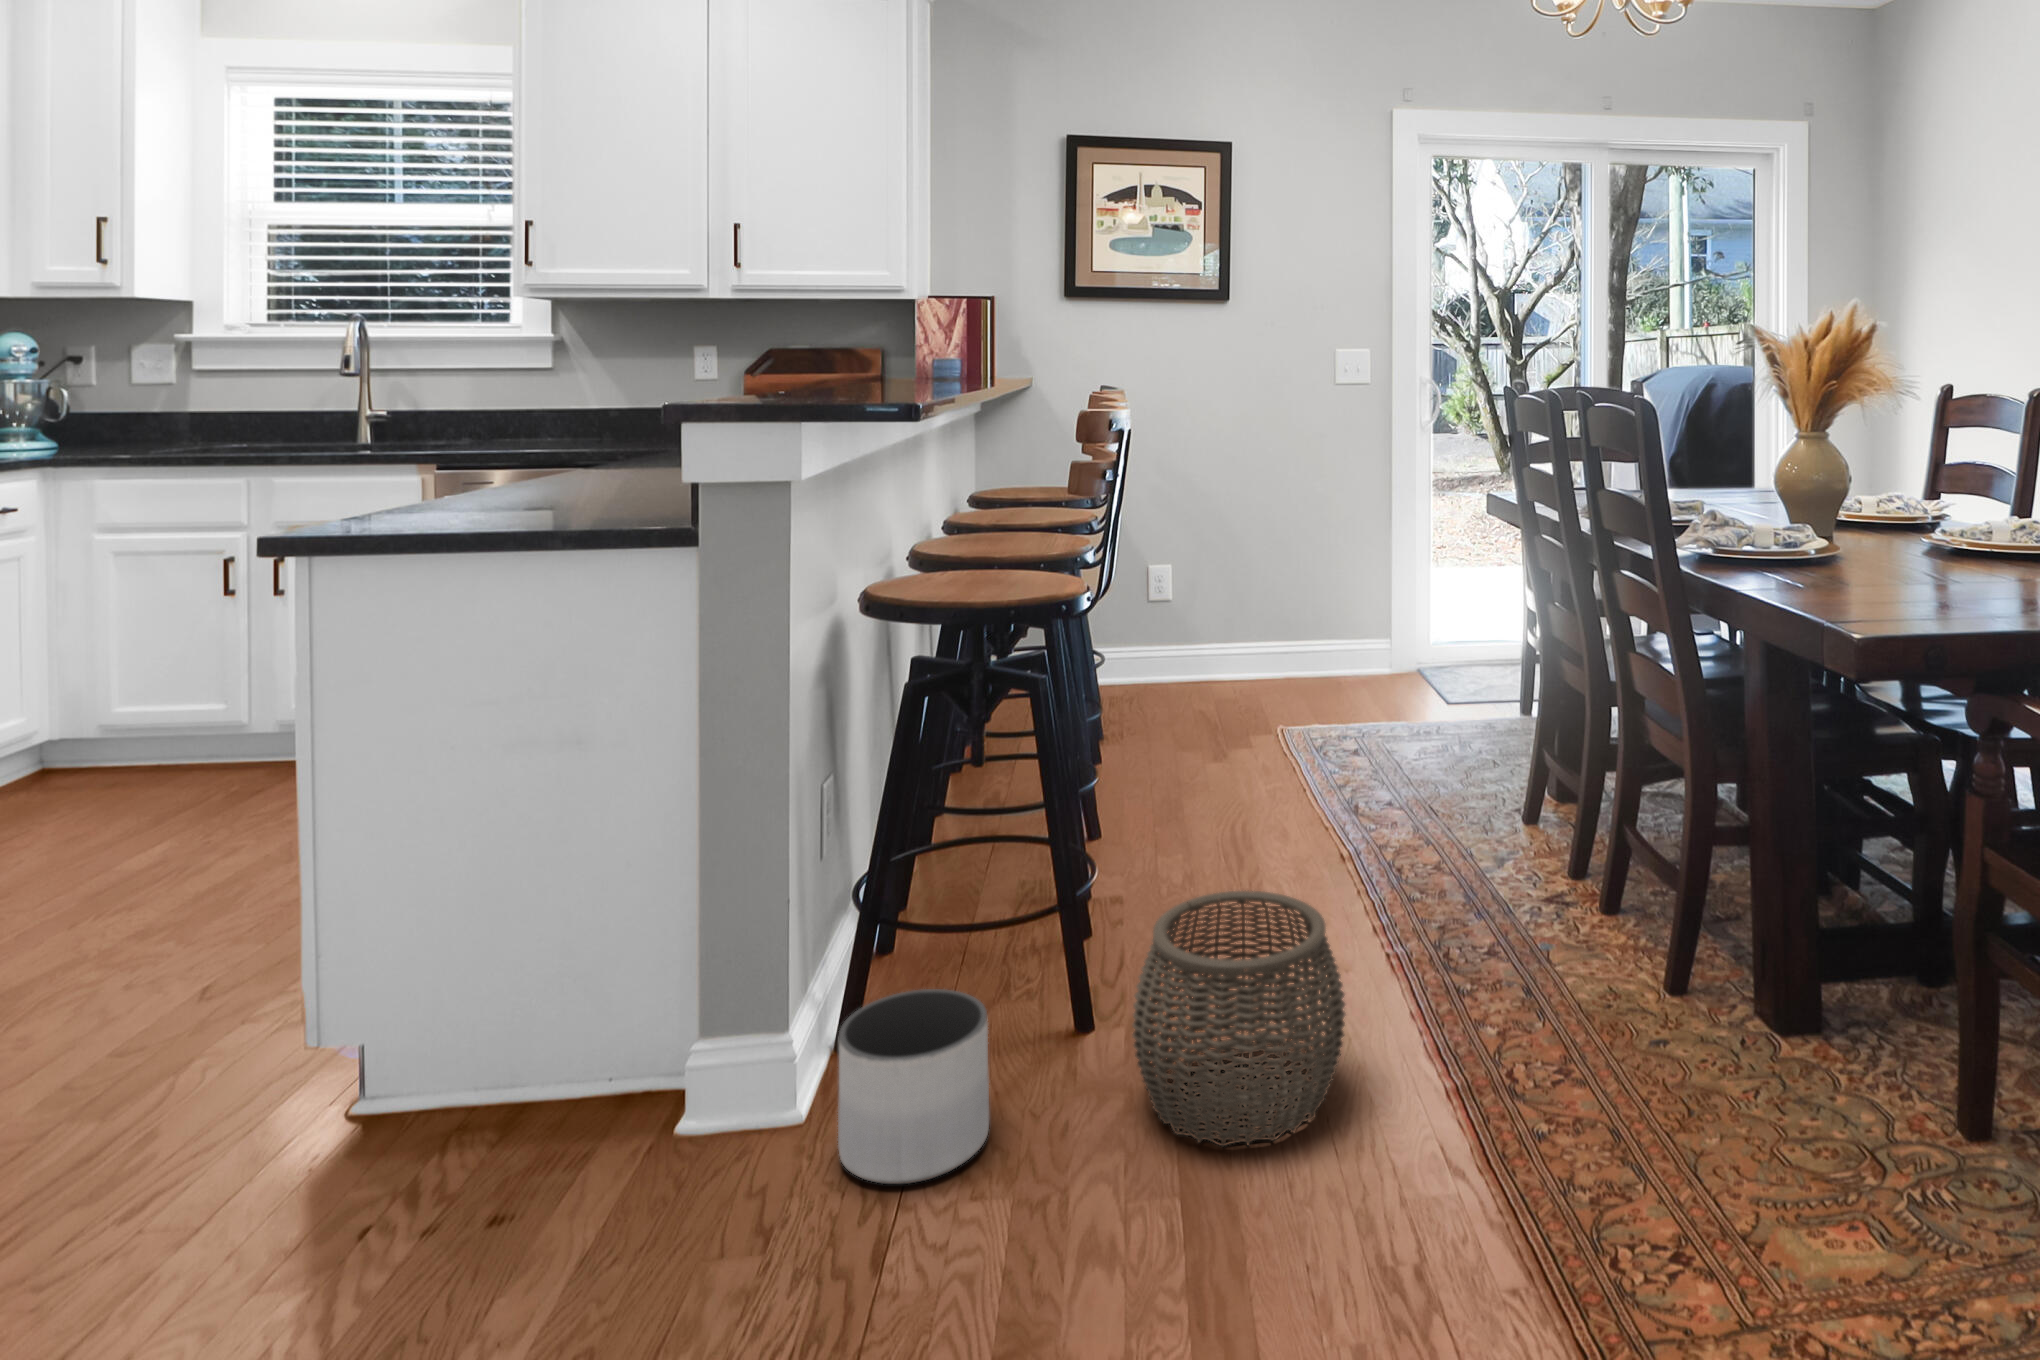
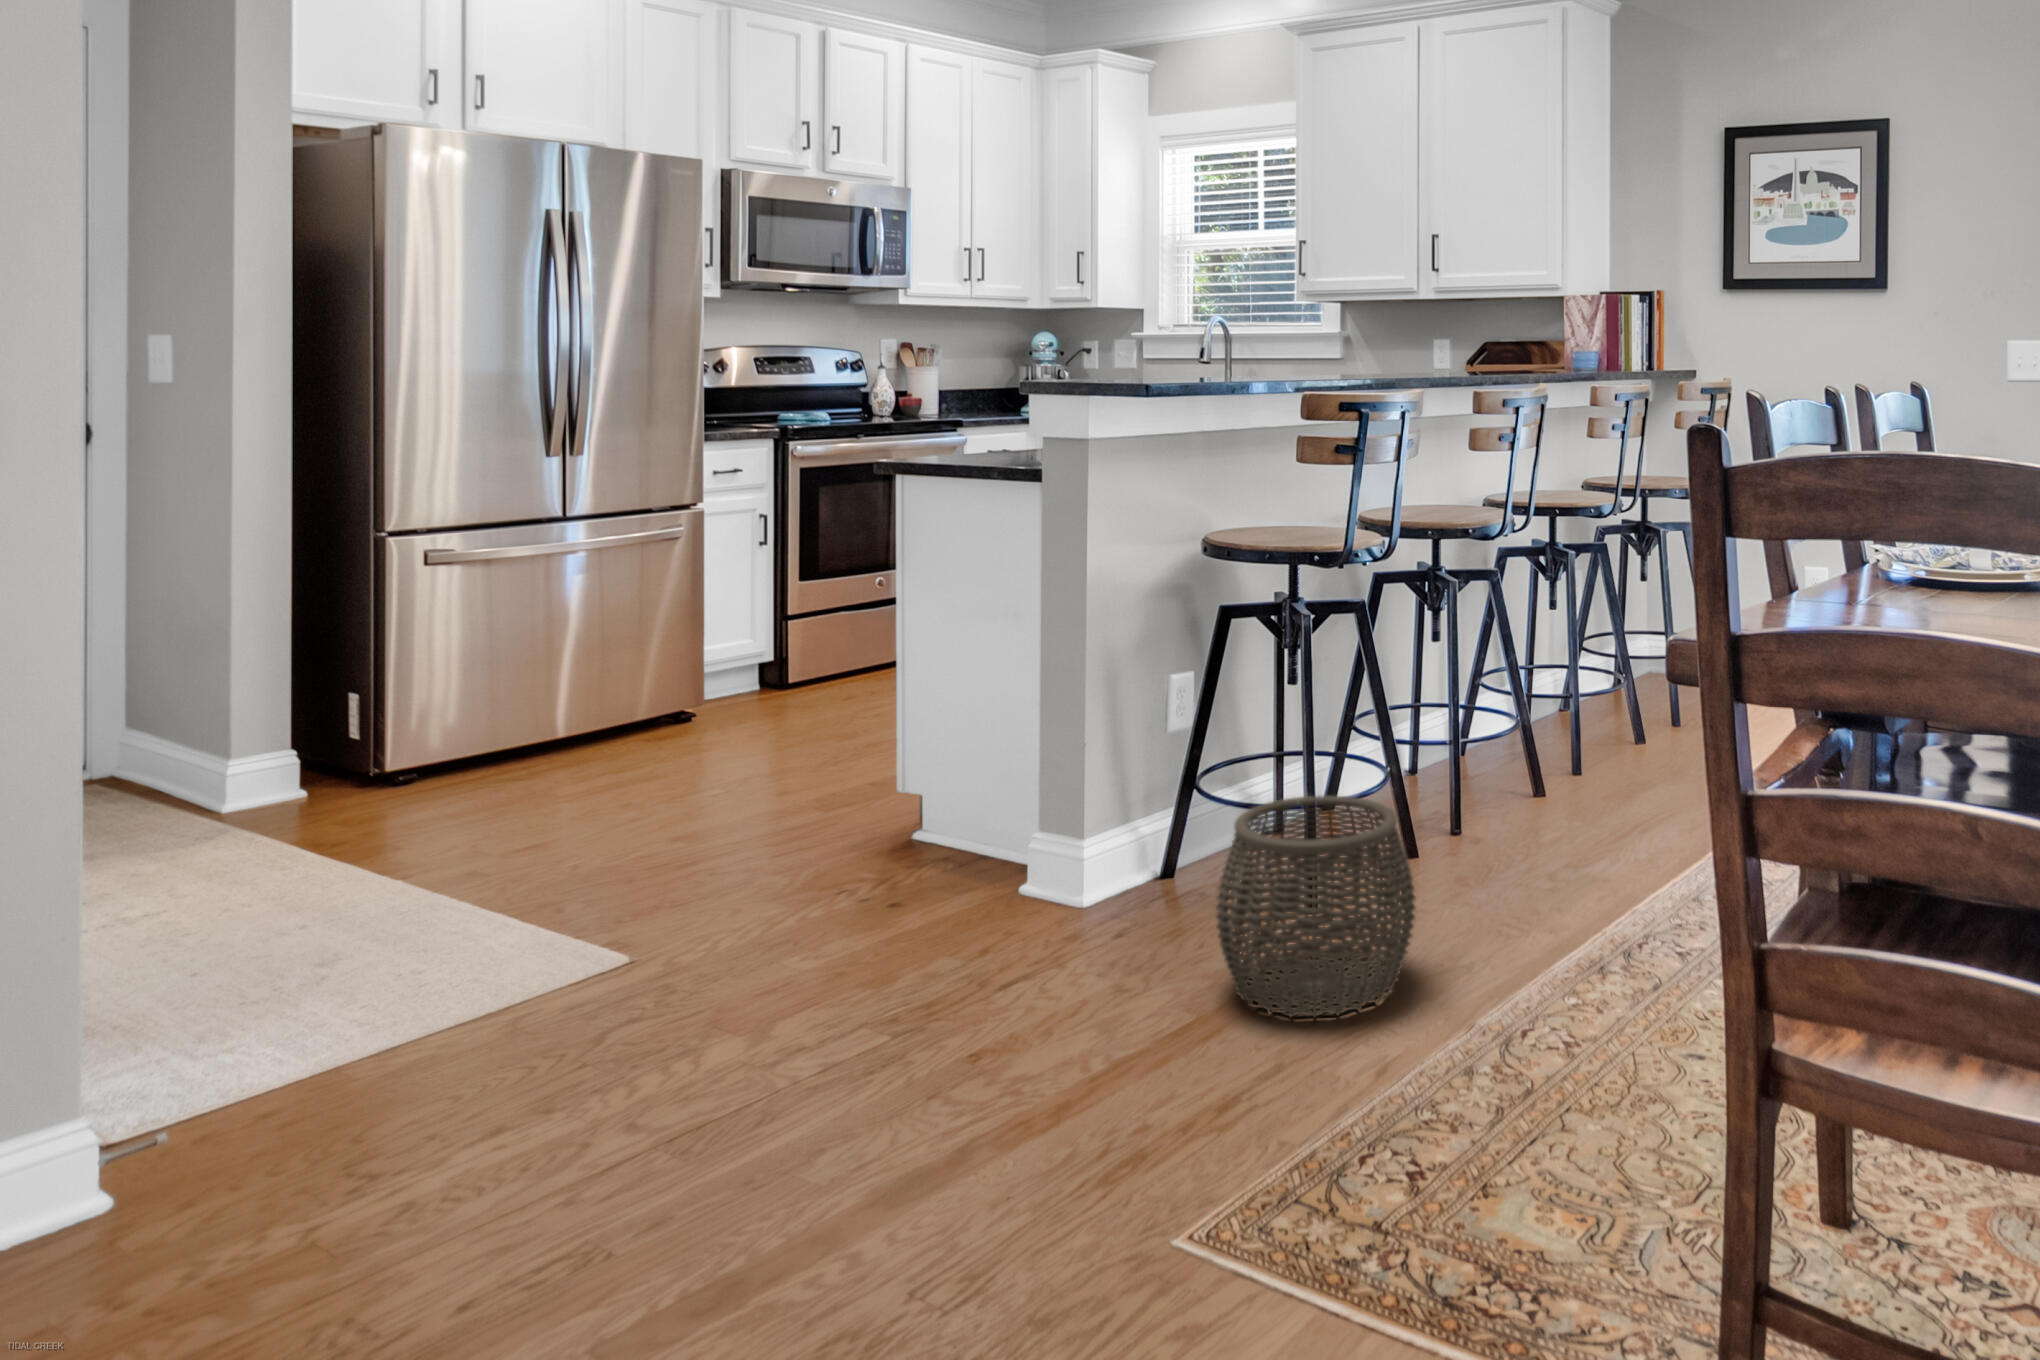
planter: present [838,989,989,1184] -> none [1026,818,1149,959]

